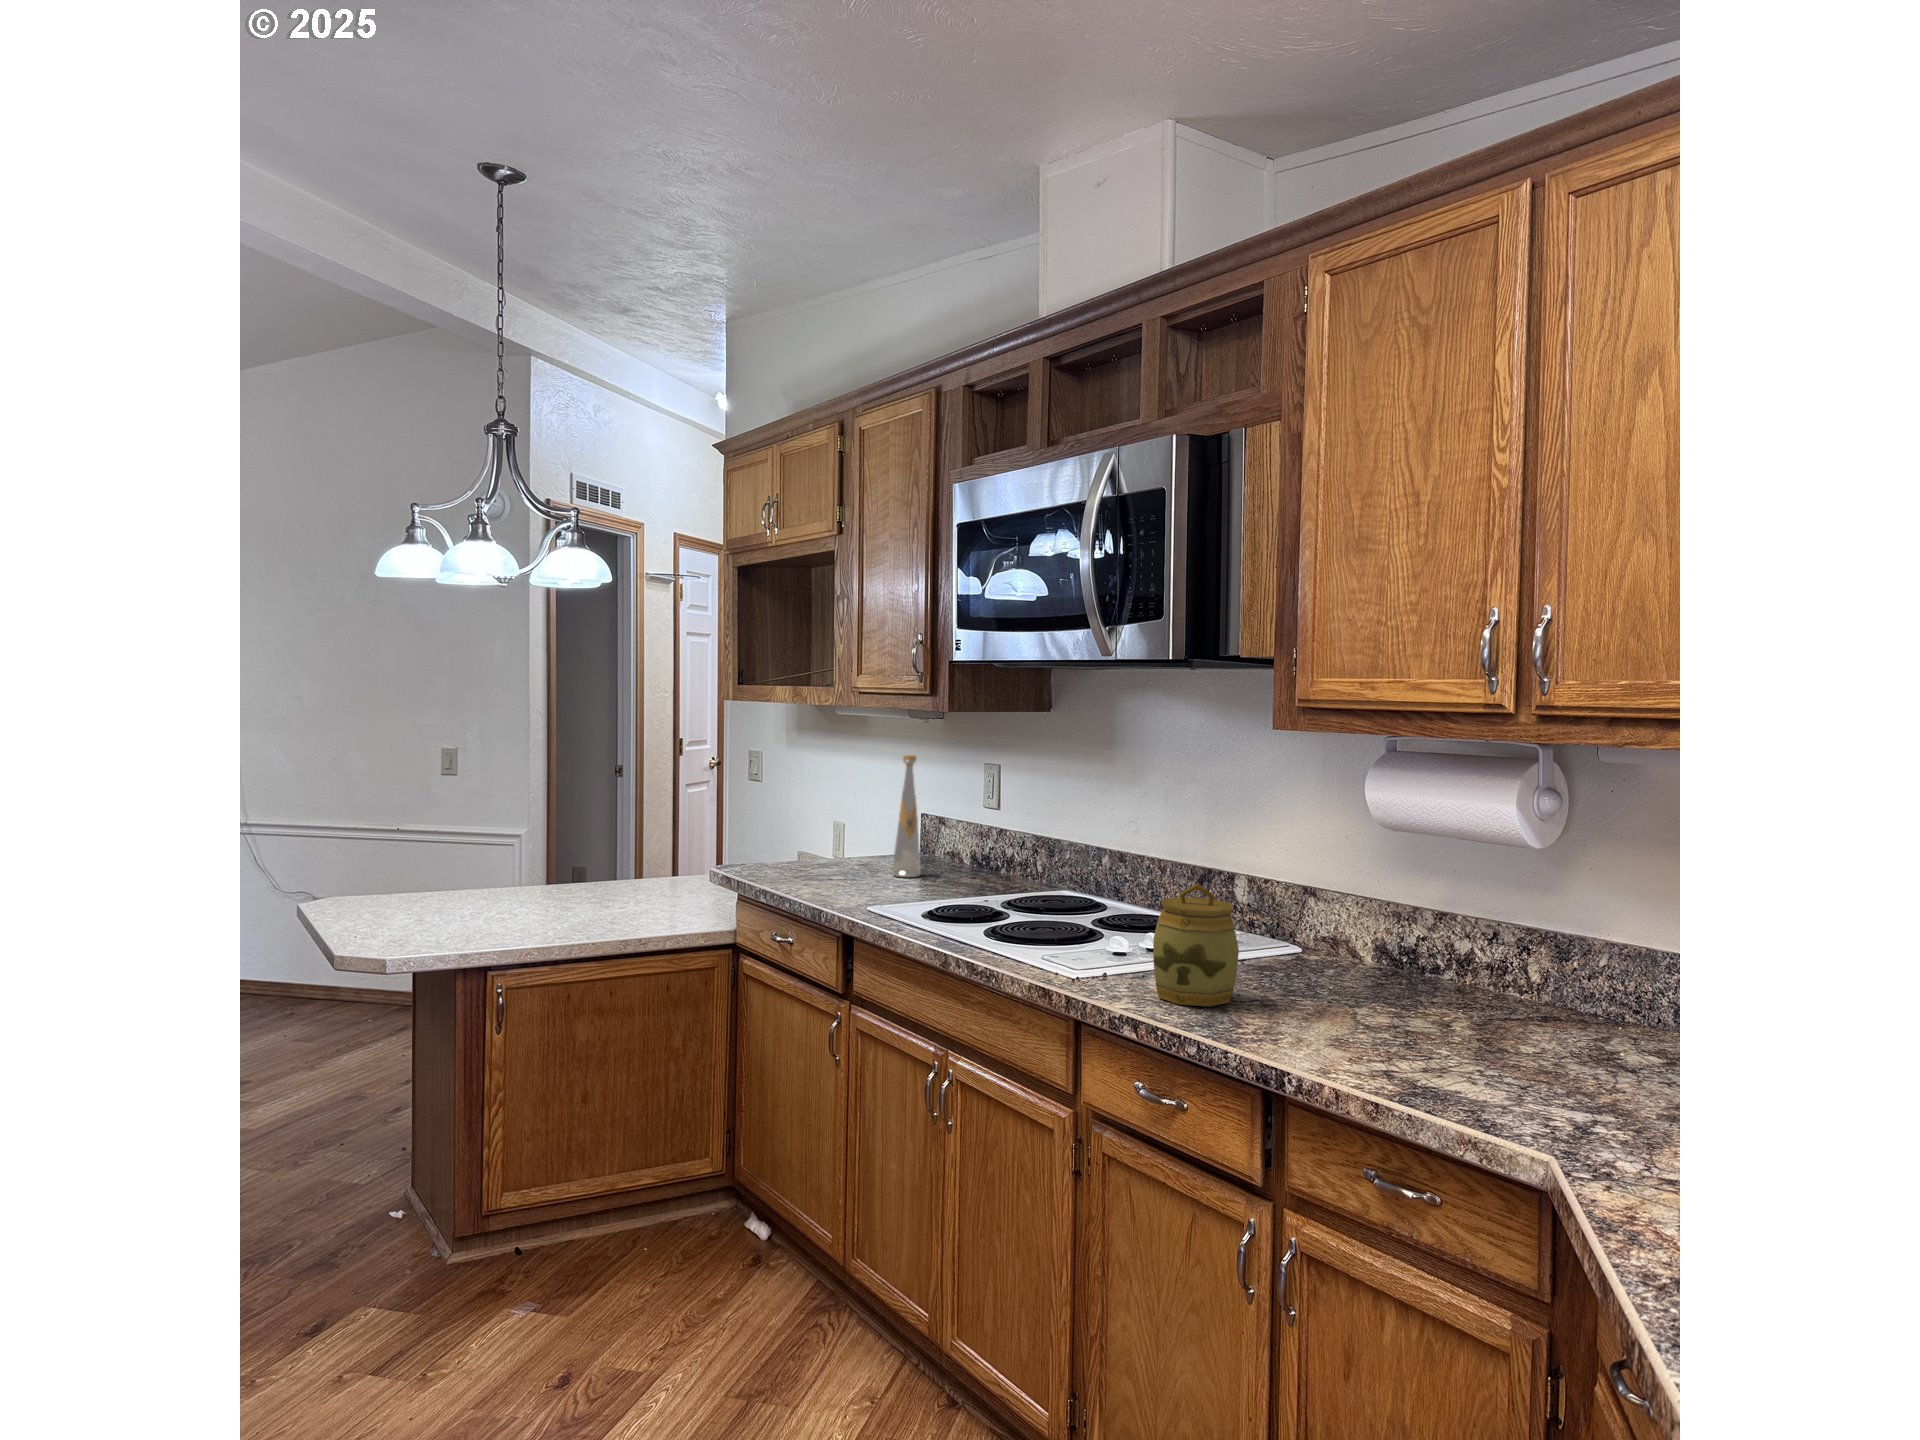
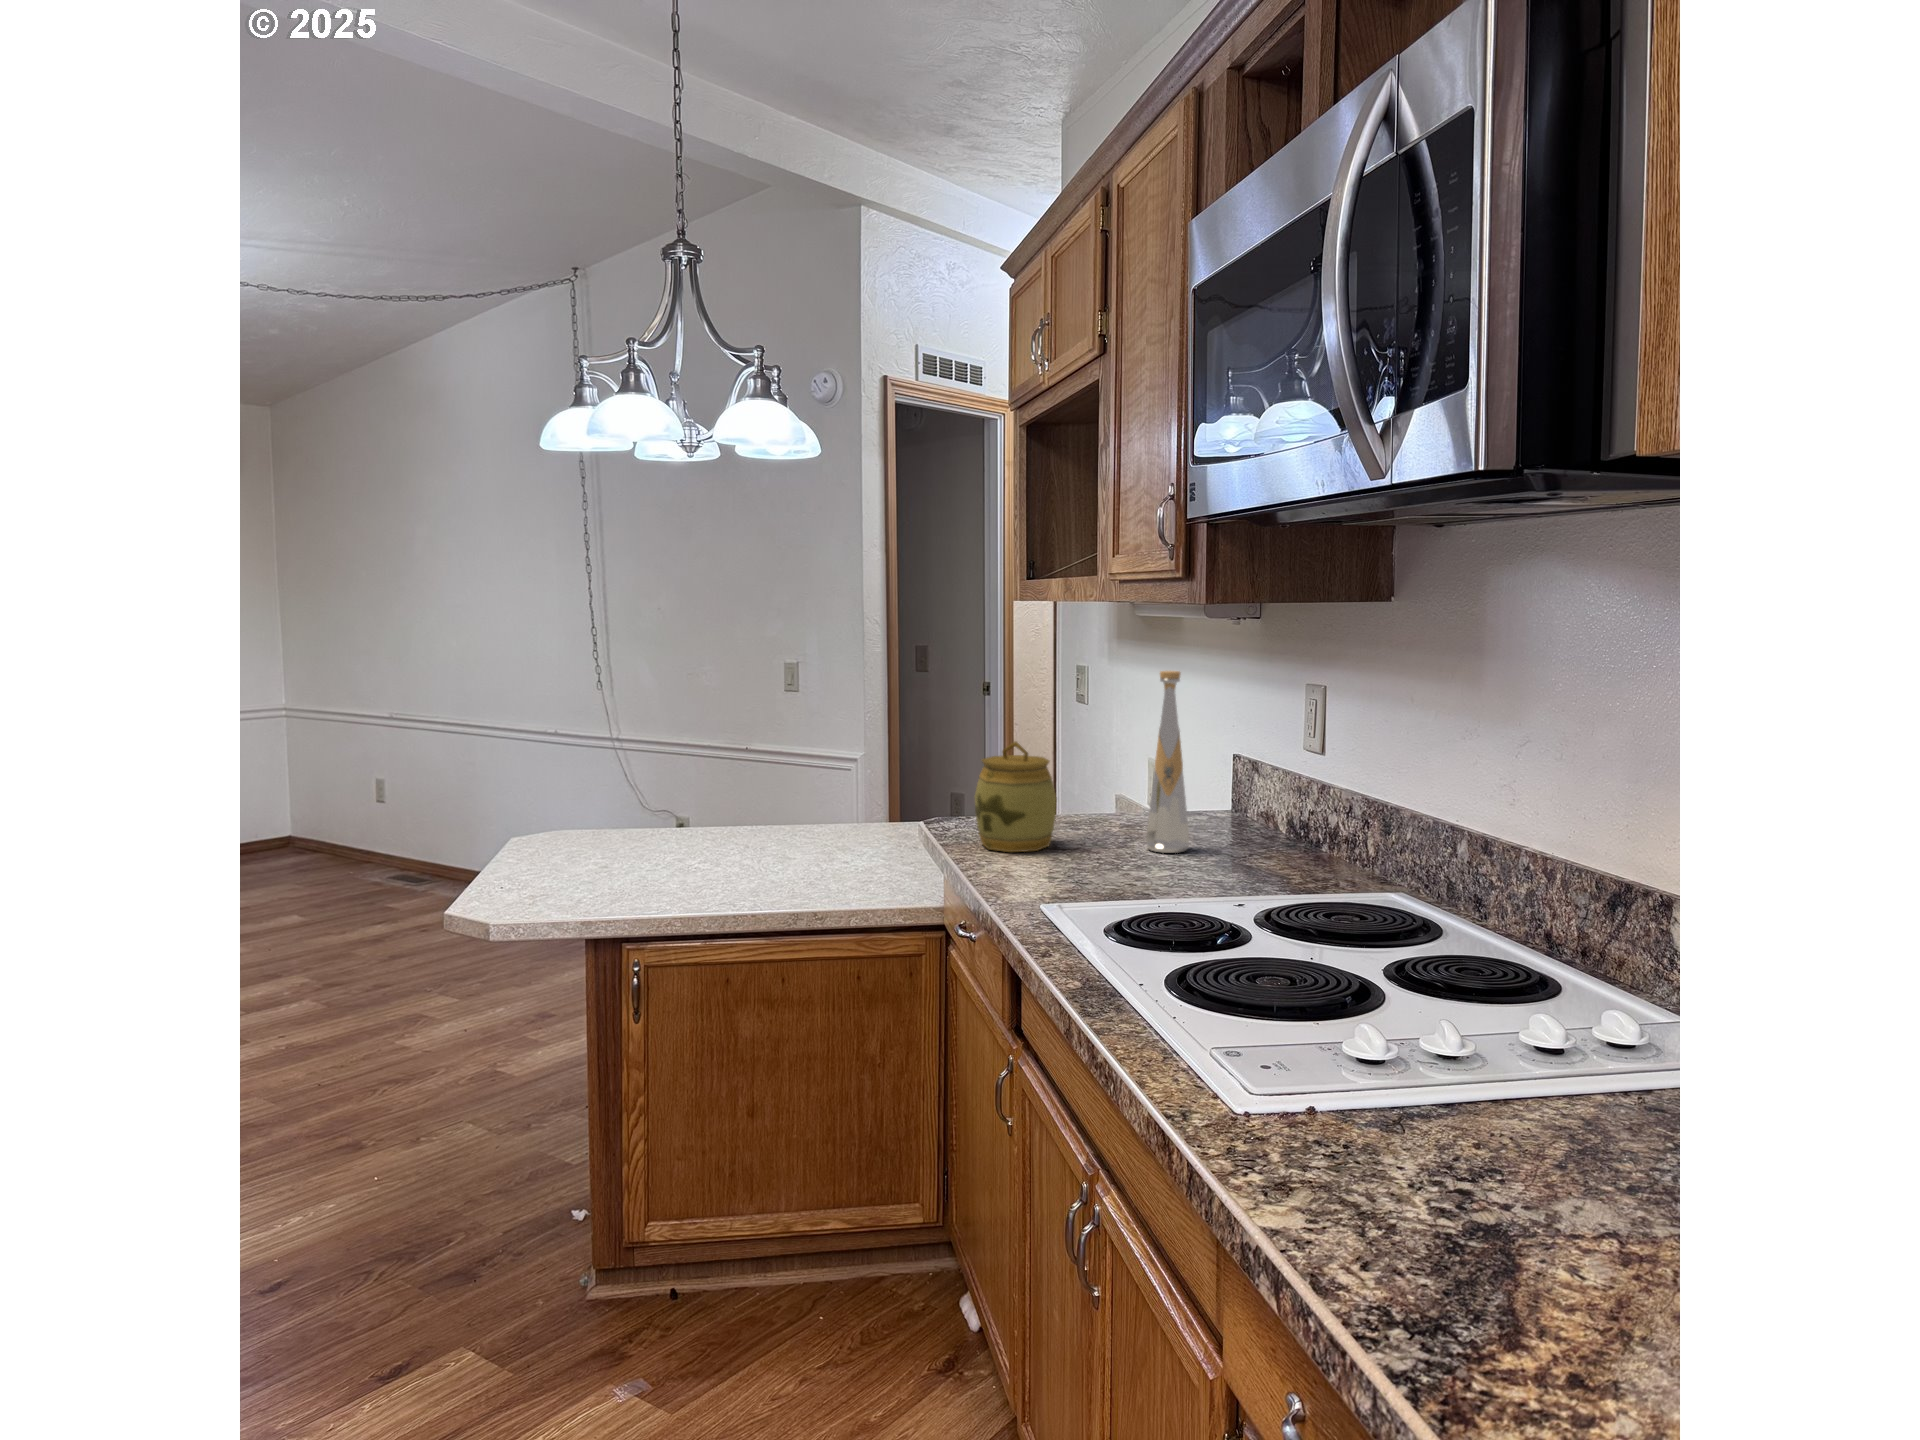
jar: present [1153,883,1239,1007] -> present [975,742,1057,852]

